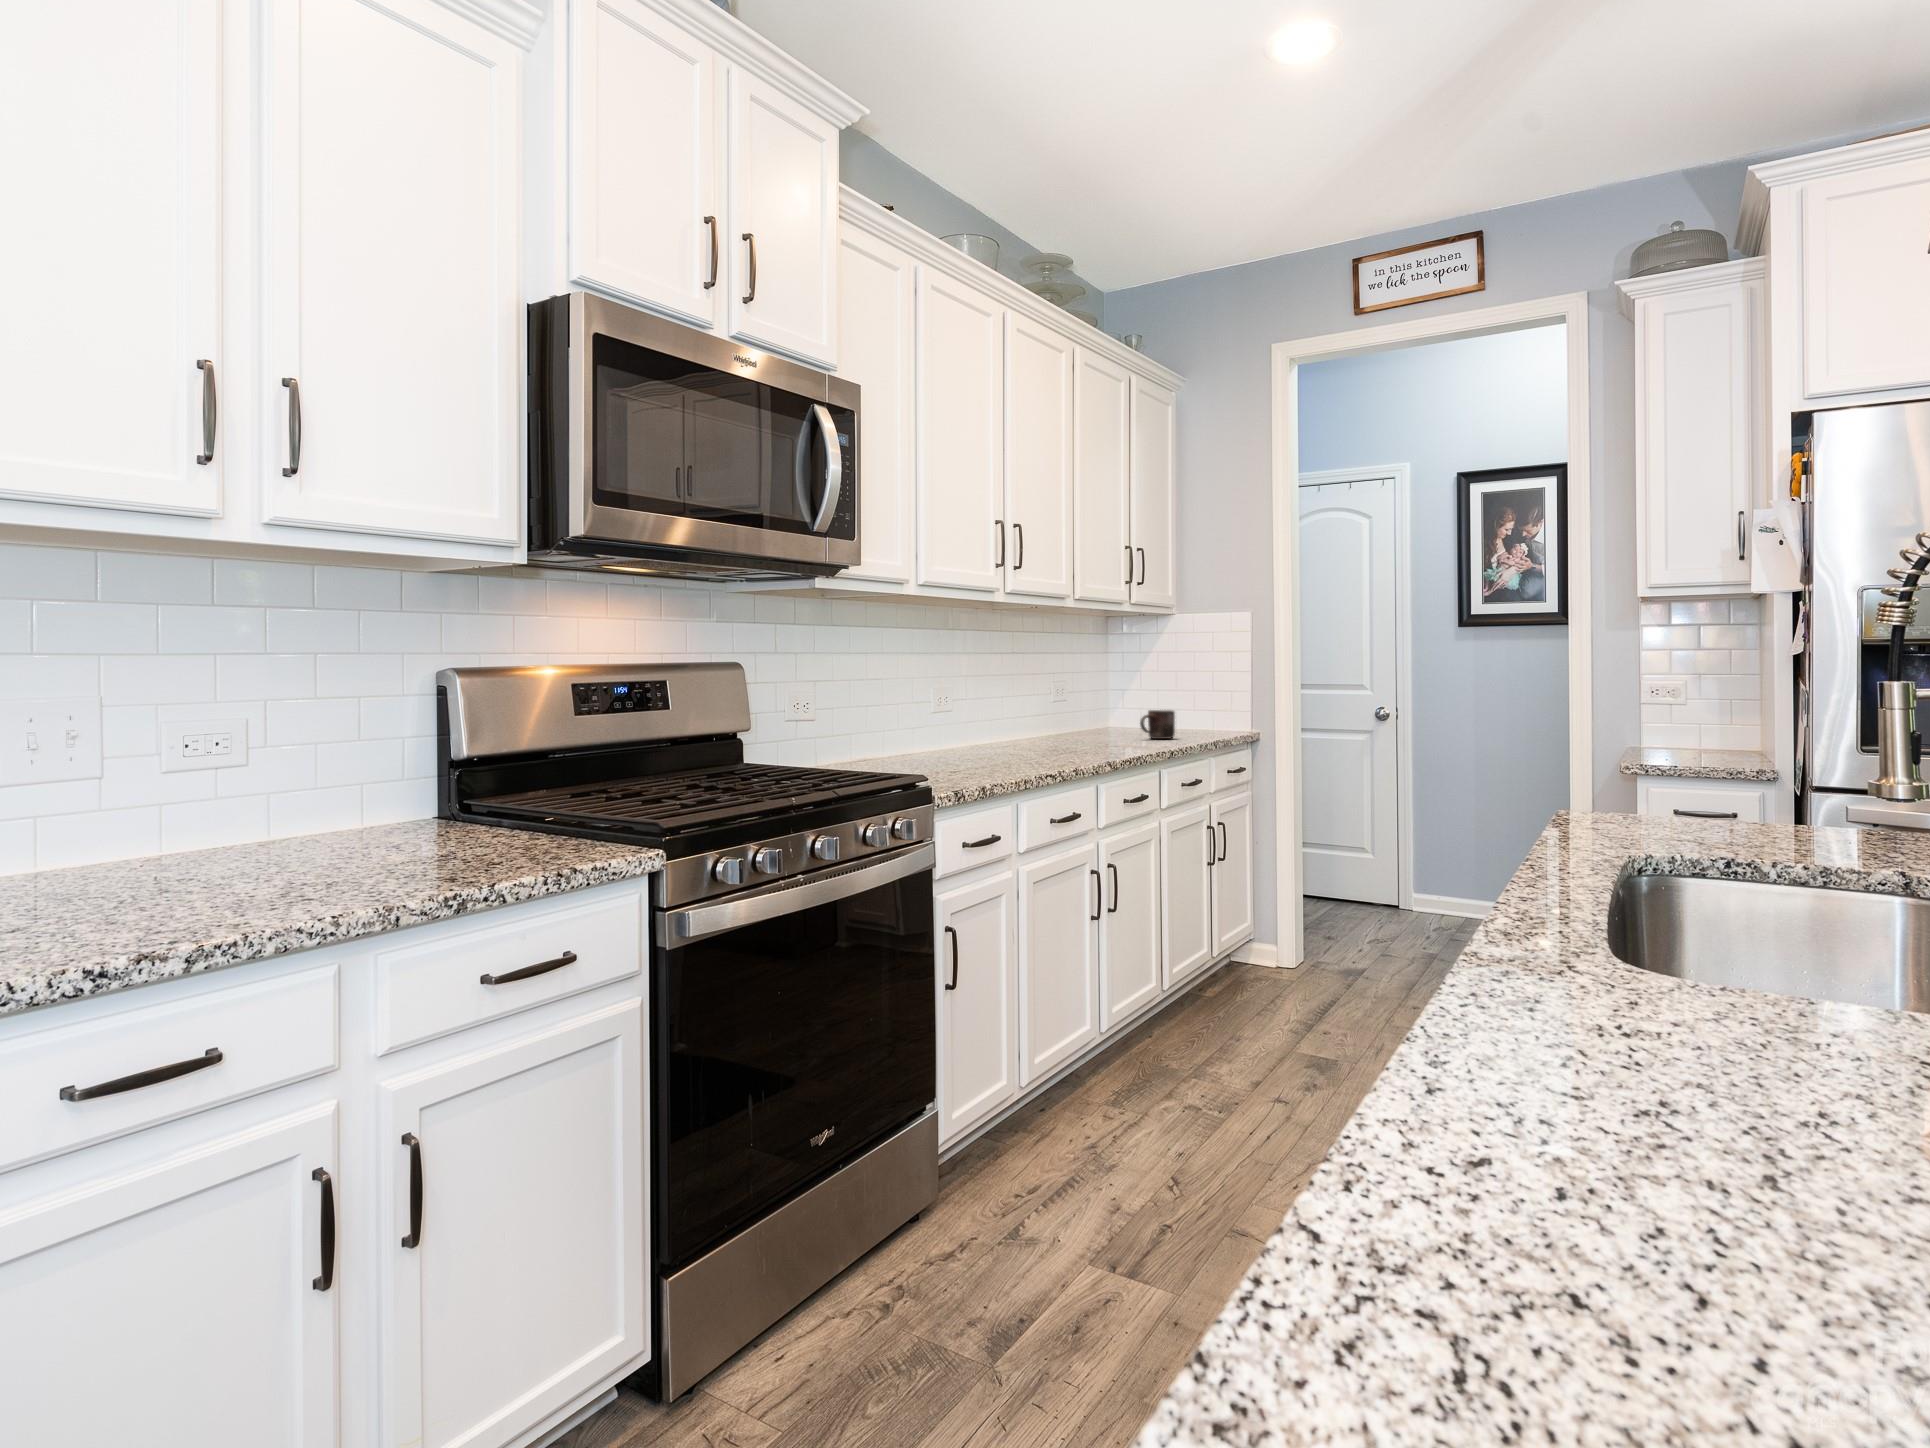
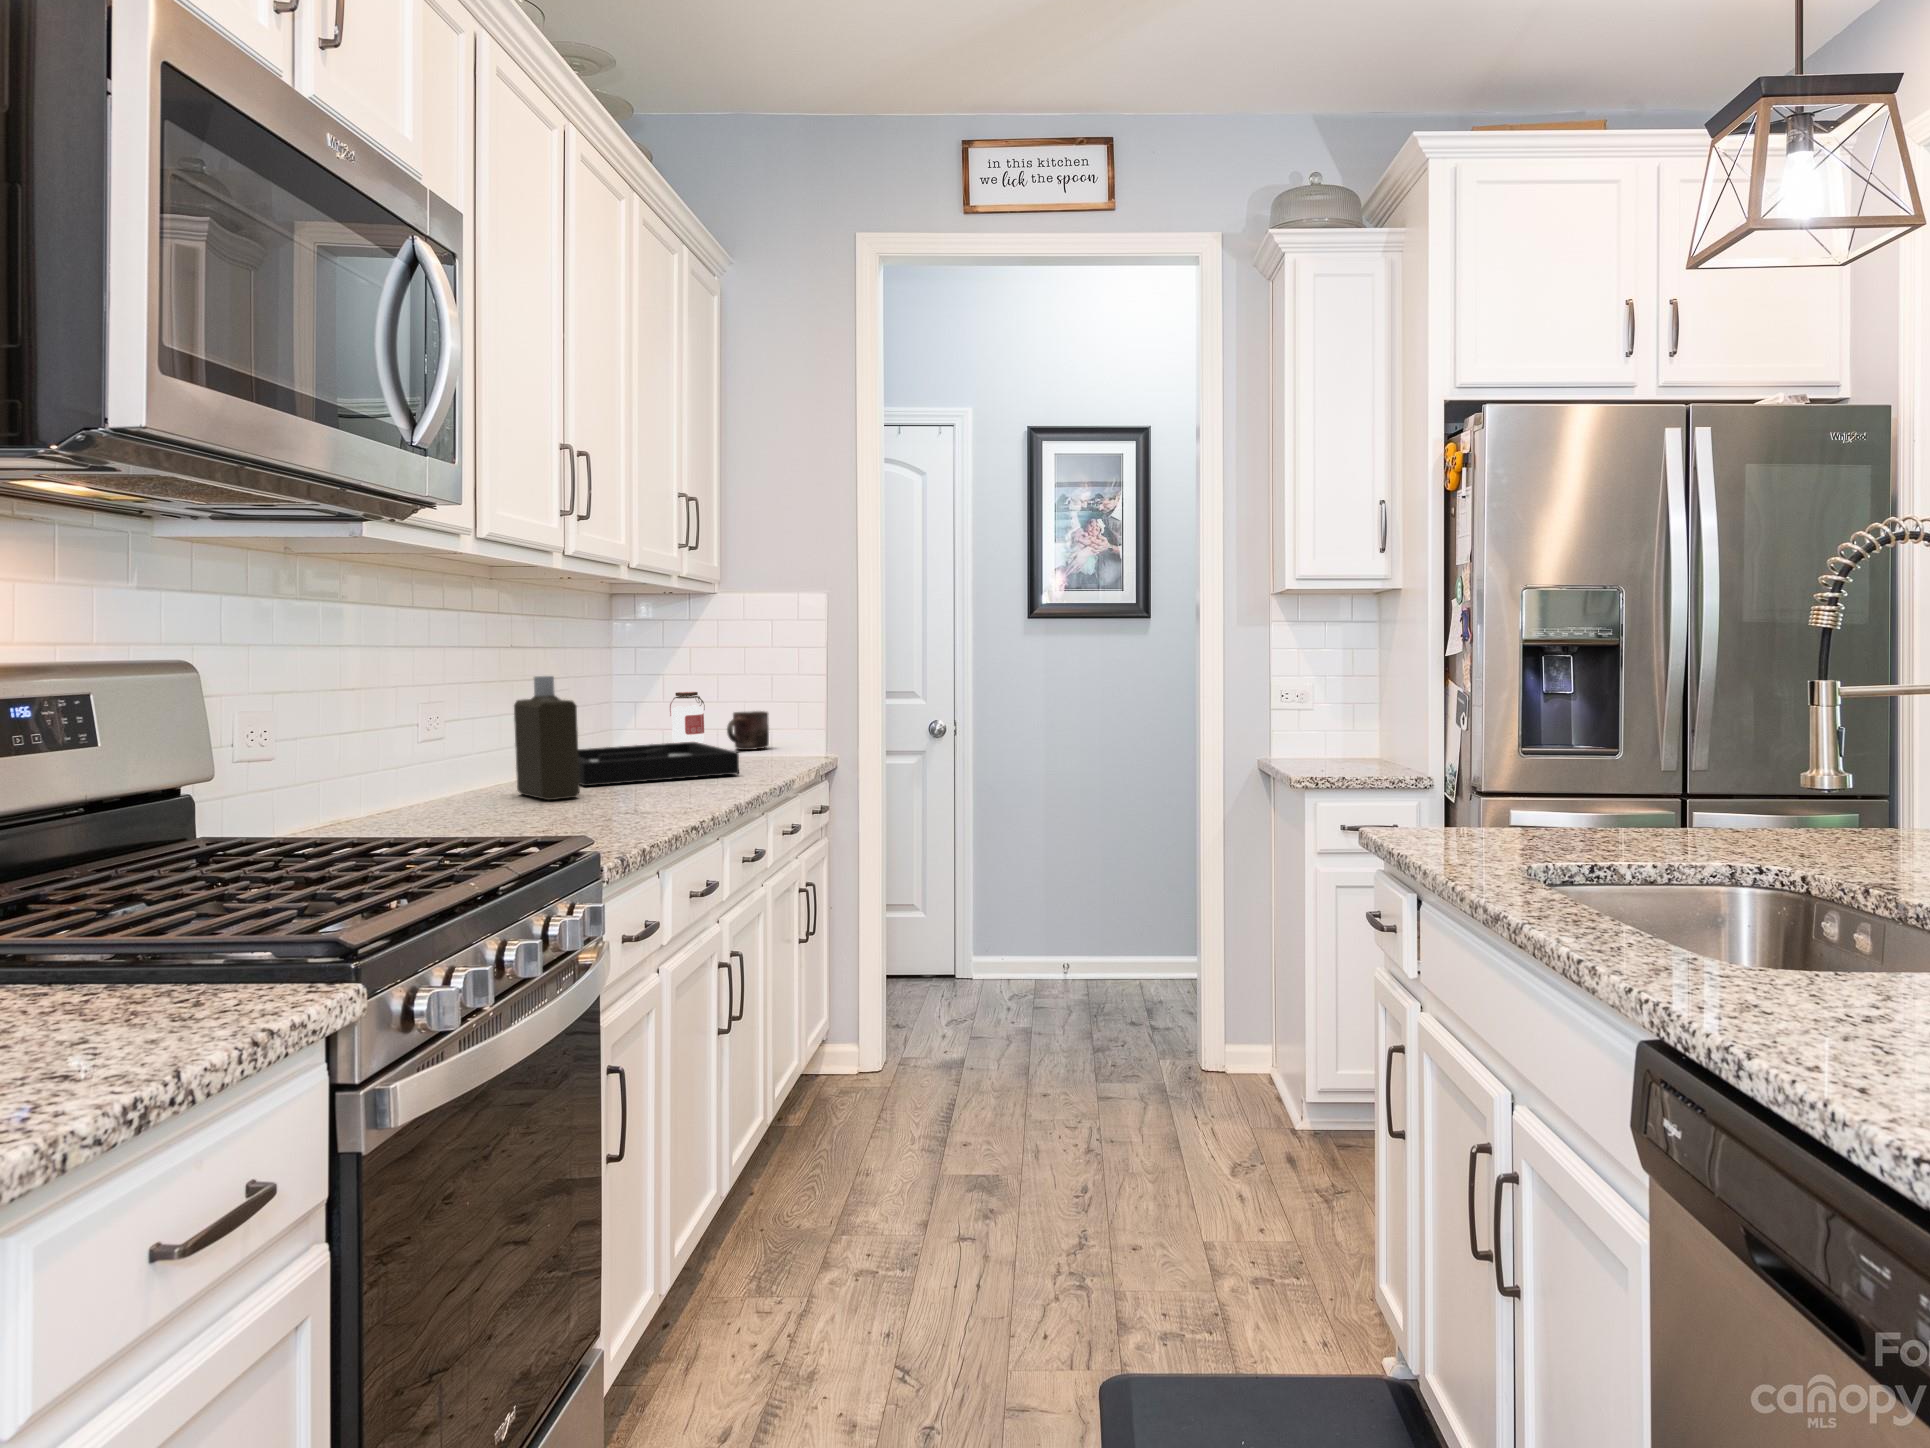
bottle: none [955,672,991,761] -> present [514,676,580,800]
jar: none [1106,694,1132,736] -> present [670,692,705,743]
decorative tray: none [1002,729,1121,754] -> present [578,742,739,786]

